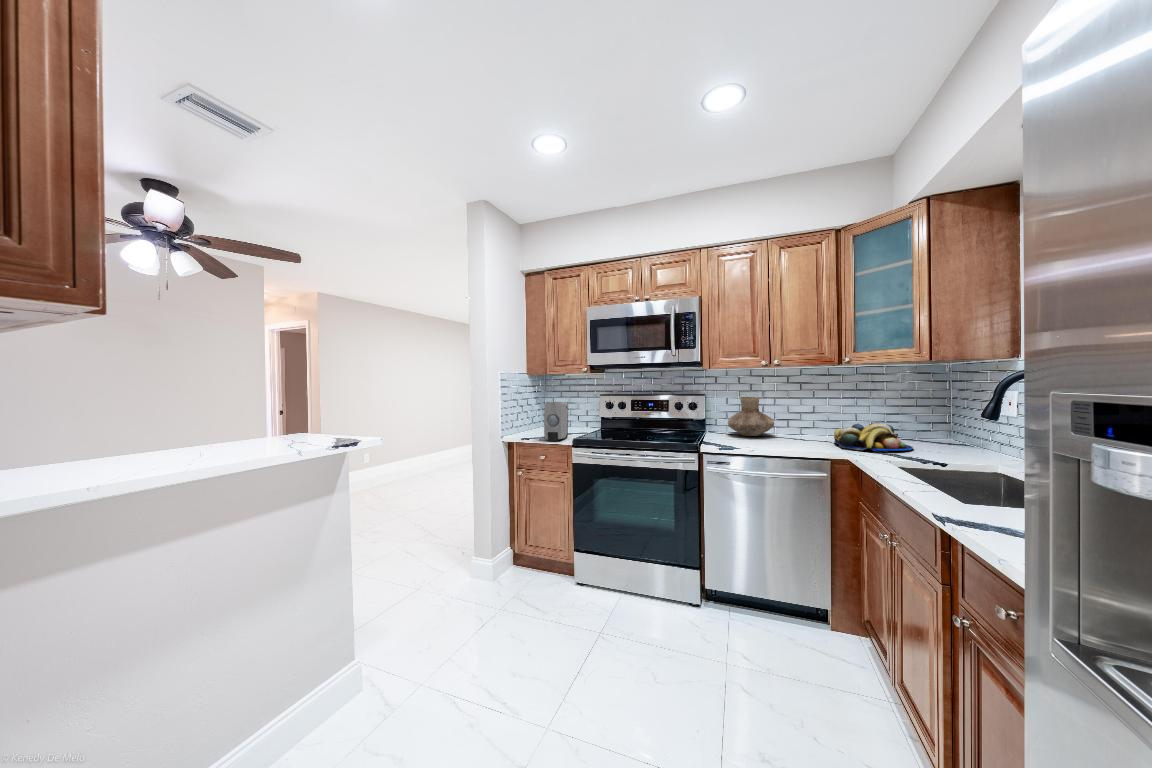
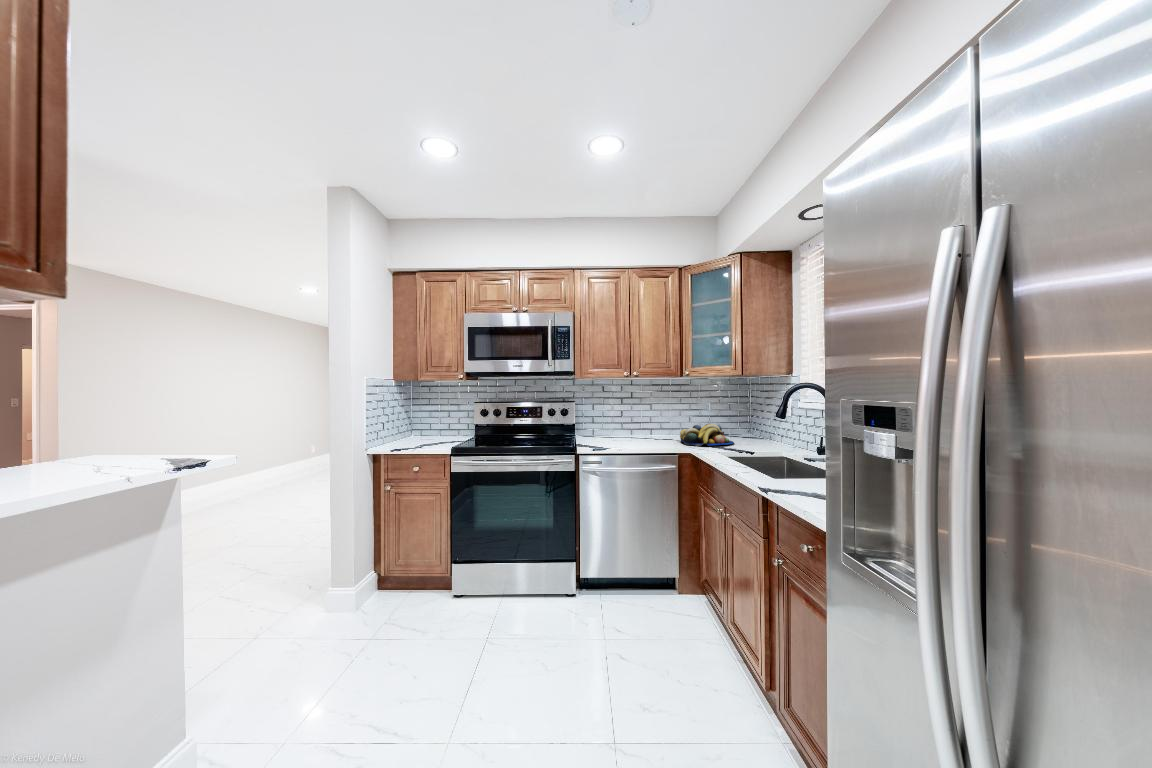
vase: present [728,397,774,436] -> none [595,404,634,439]
soap dispenser: present [544,402,568,441] -> none [420,410,444,450]

